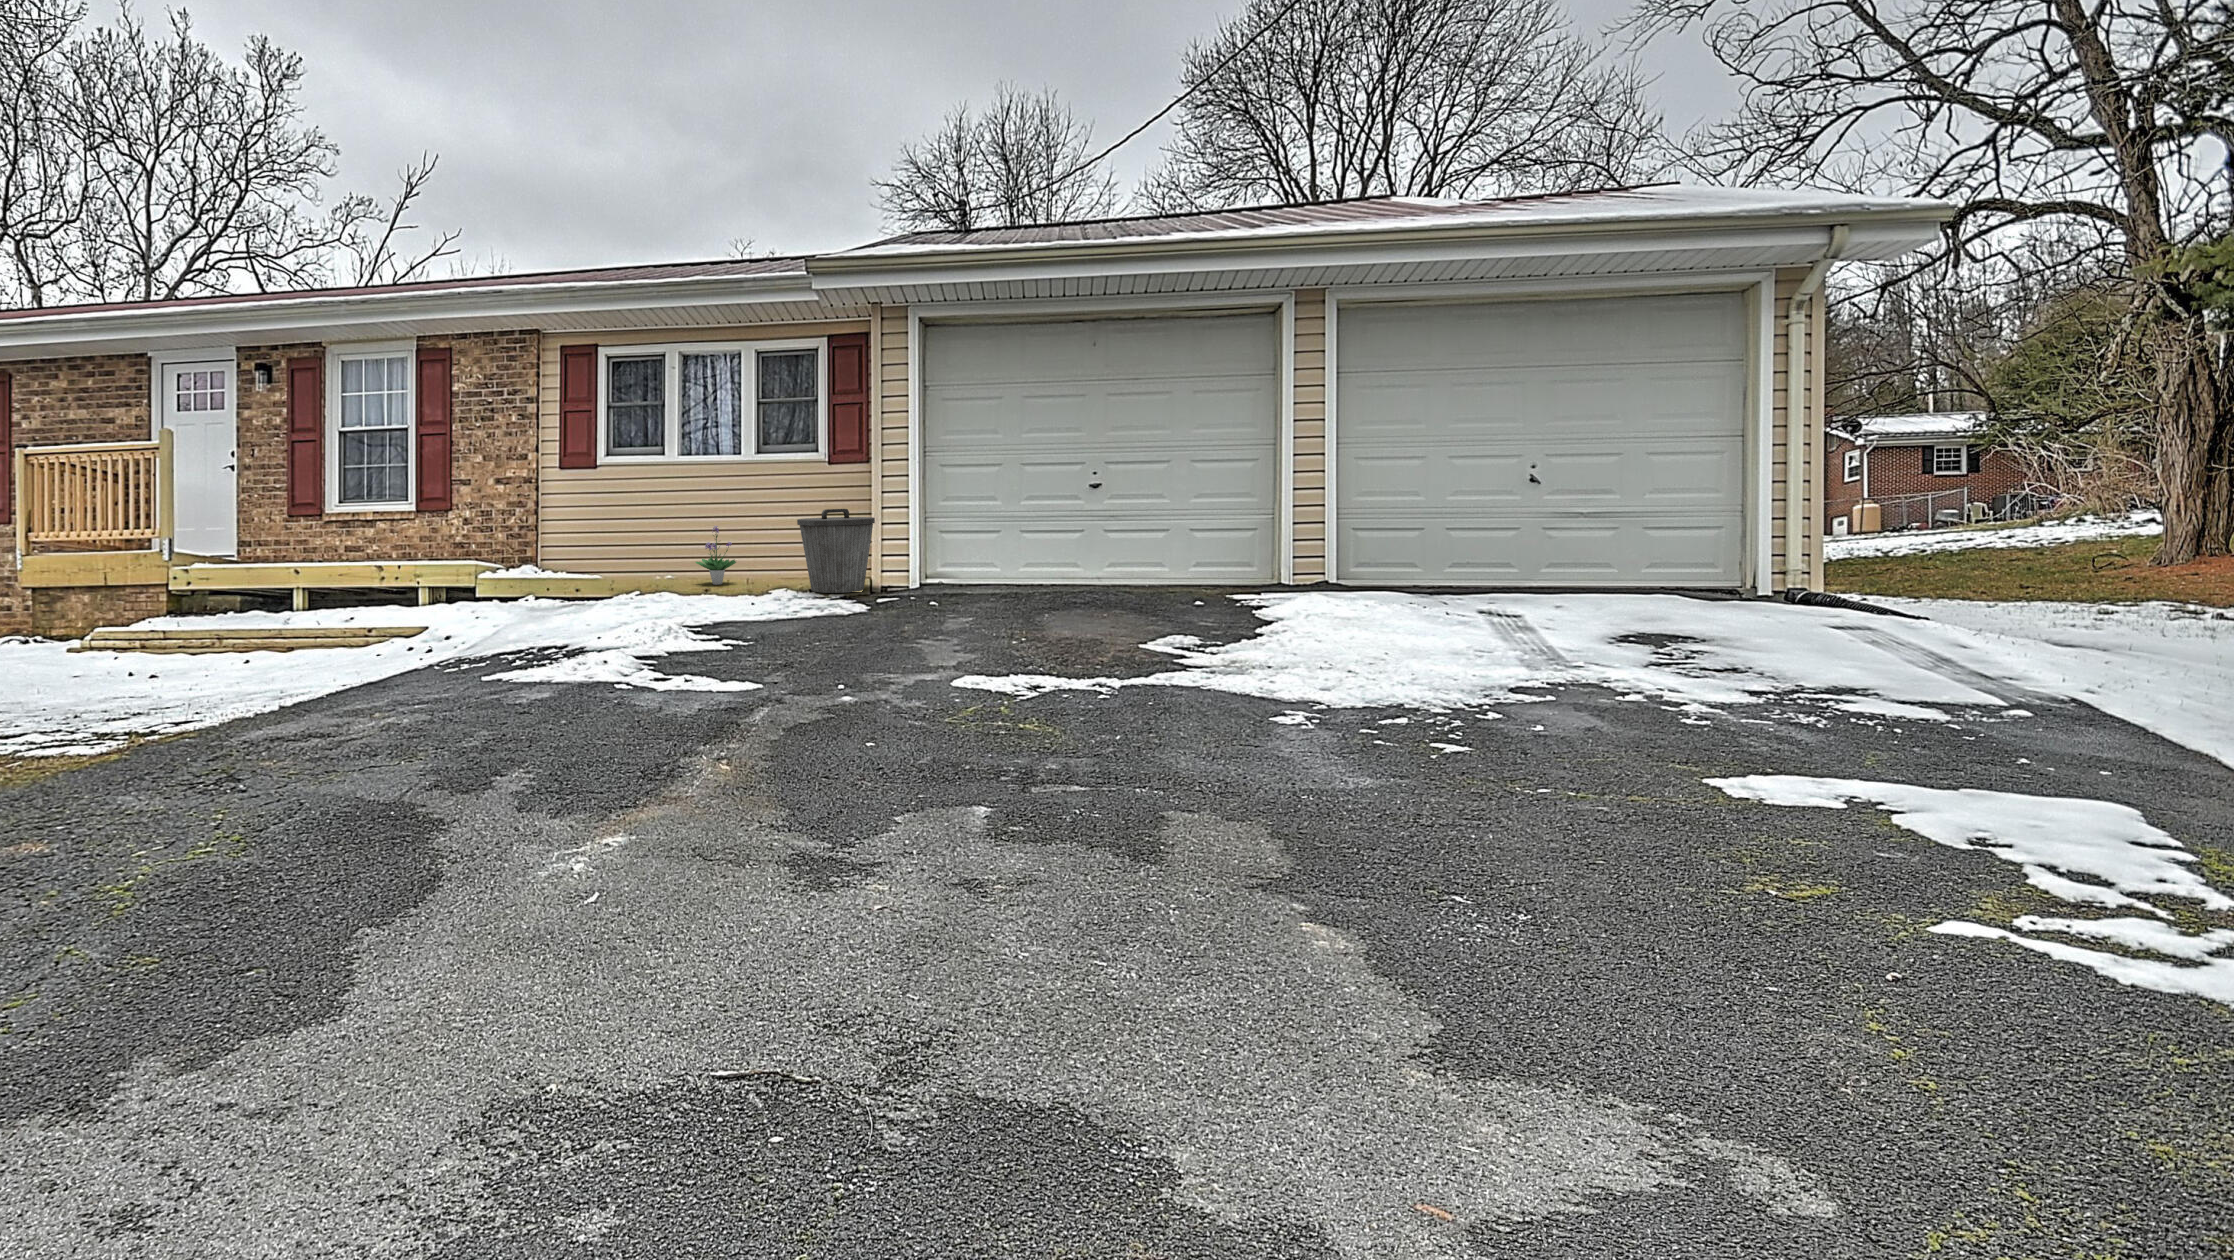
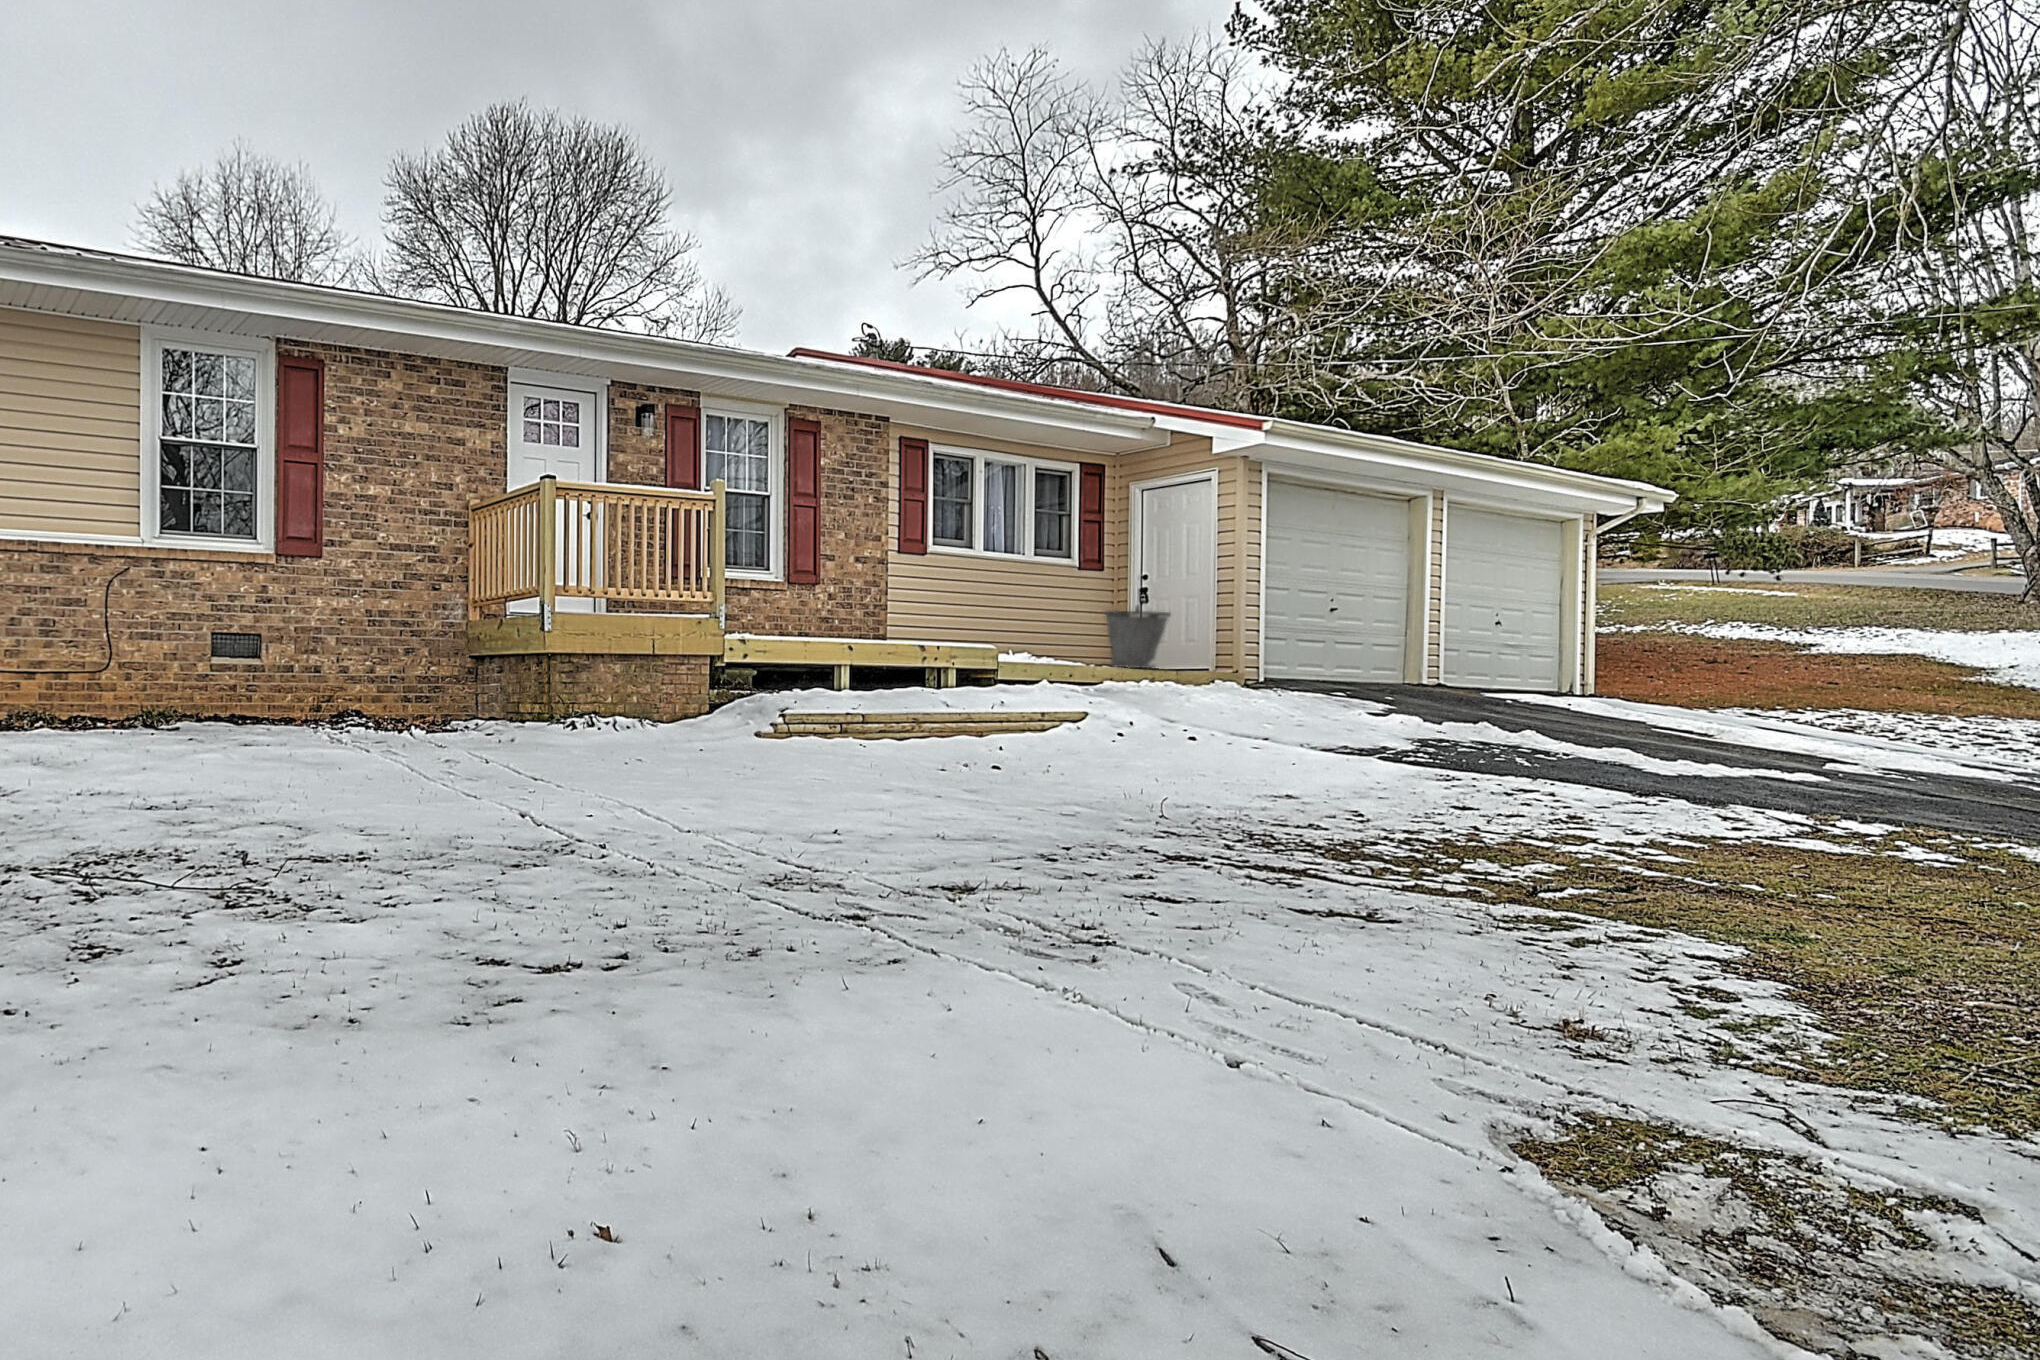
potted plant: present [696,526,736,585] -> none [1006,613,1045,662]

